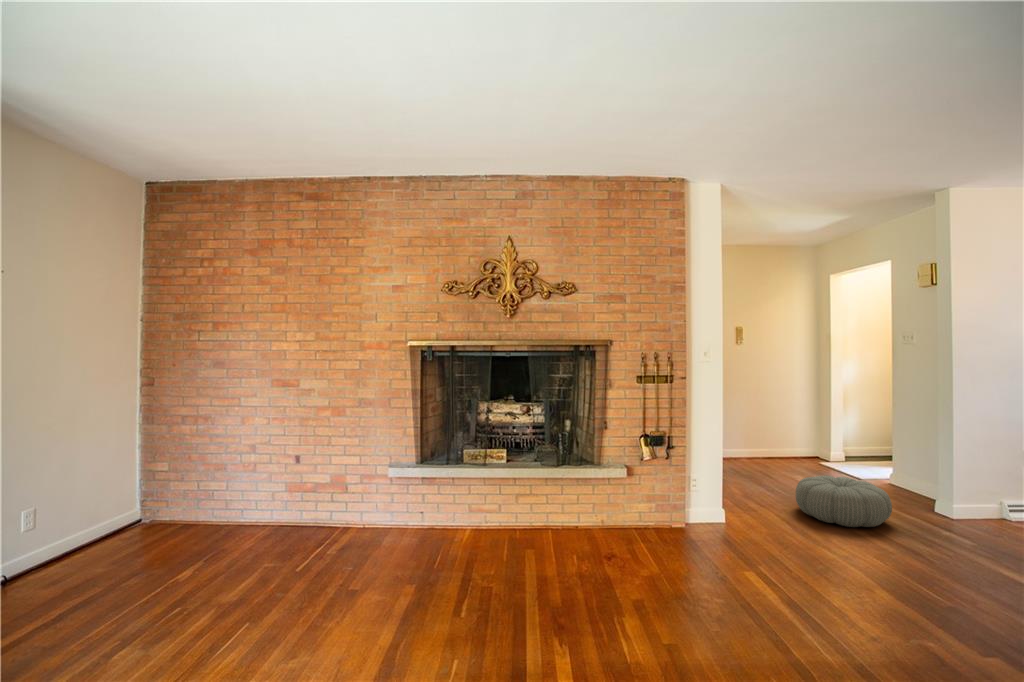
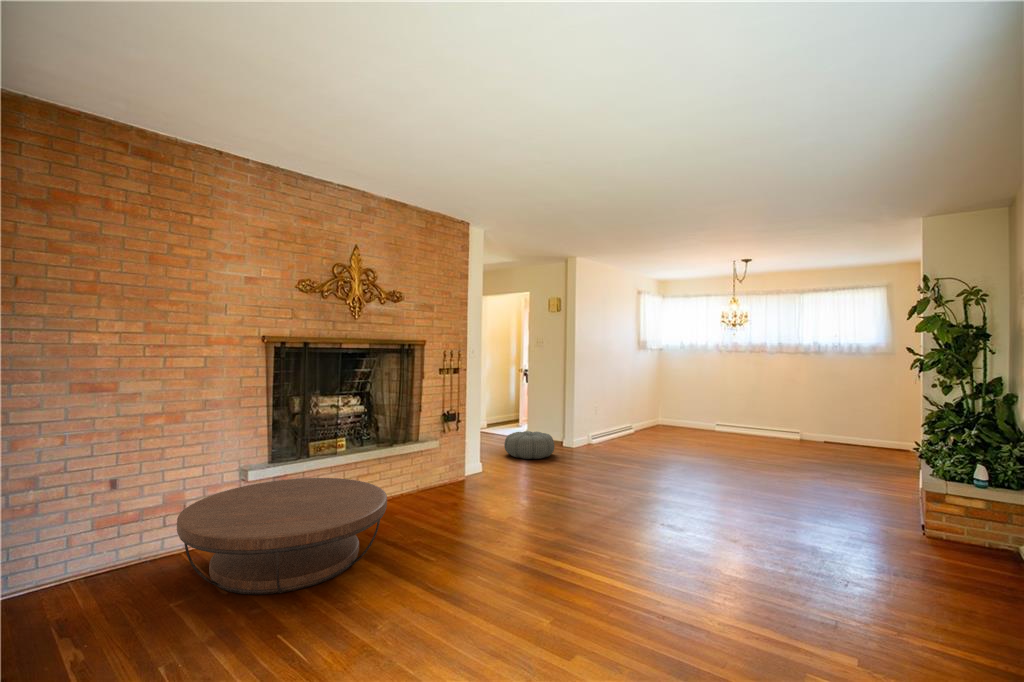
coffee table: none [277,481,473,598] -> present [177,478,387,595]

